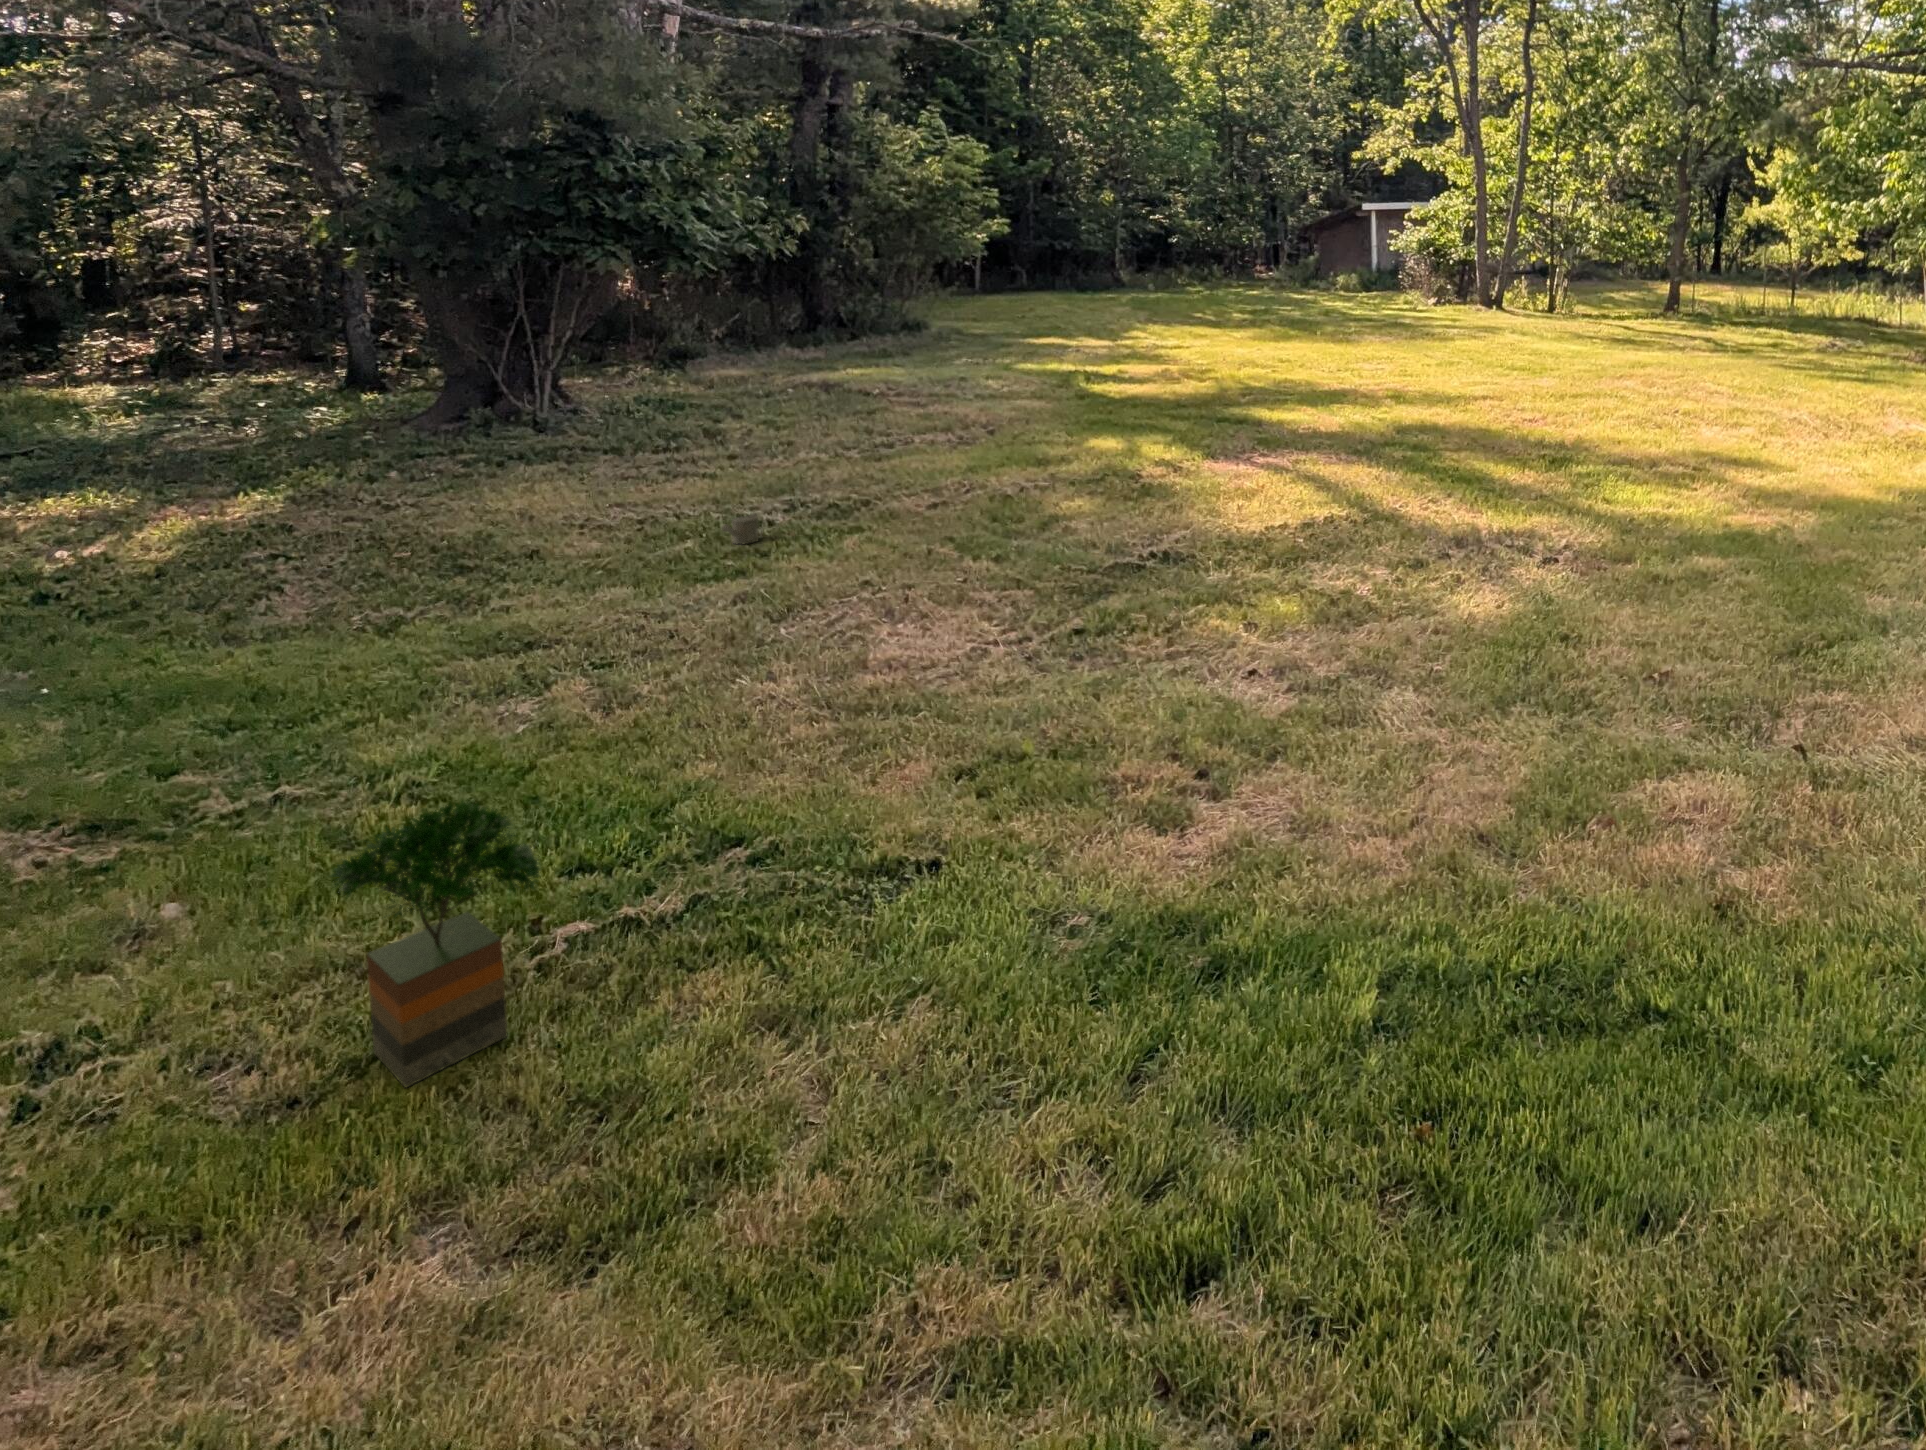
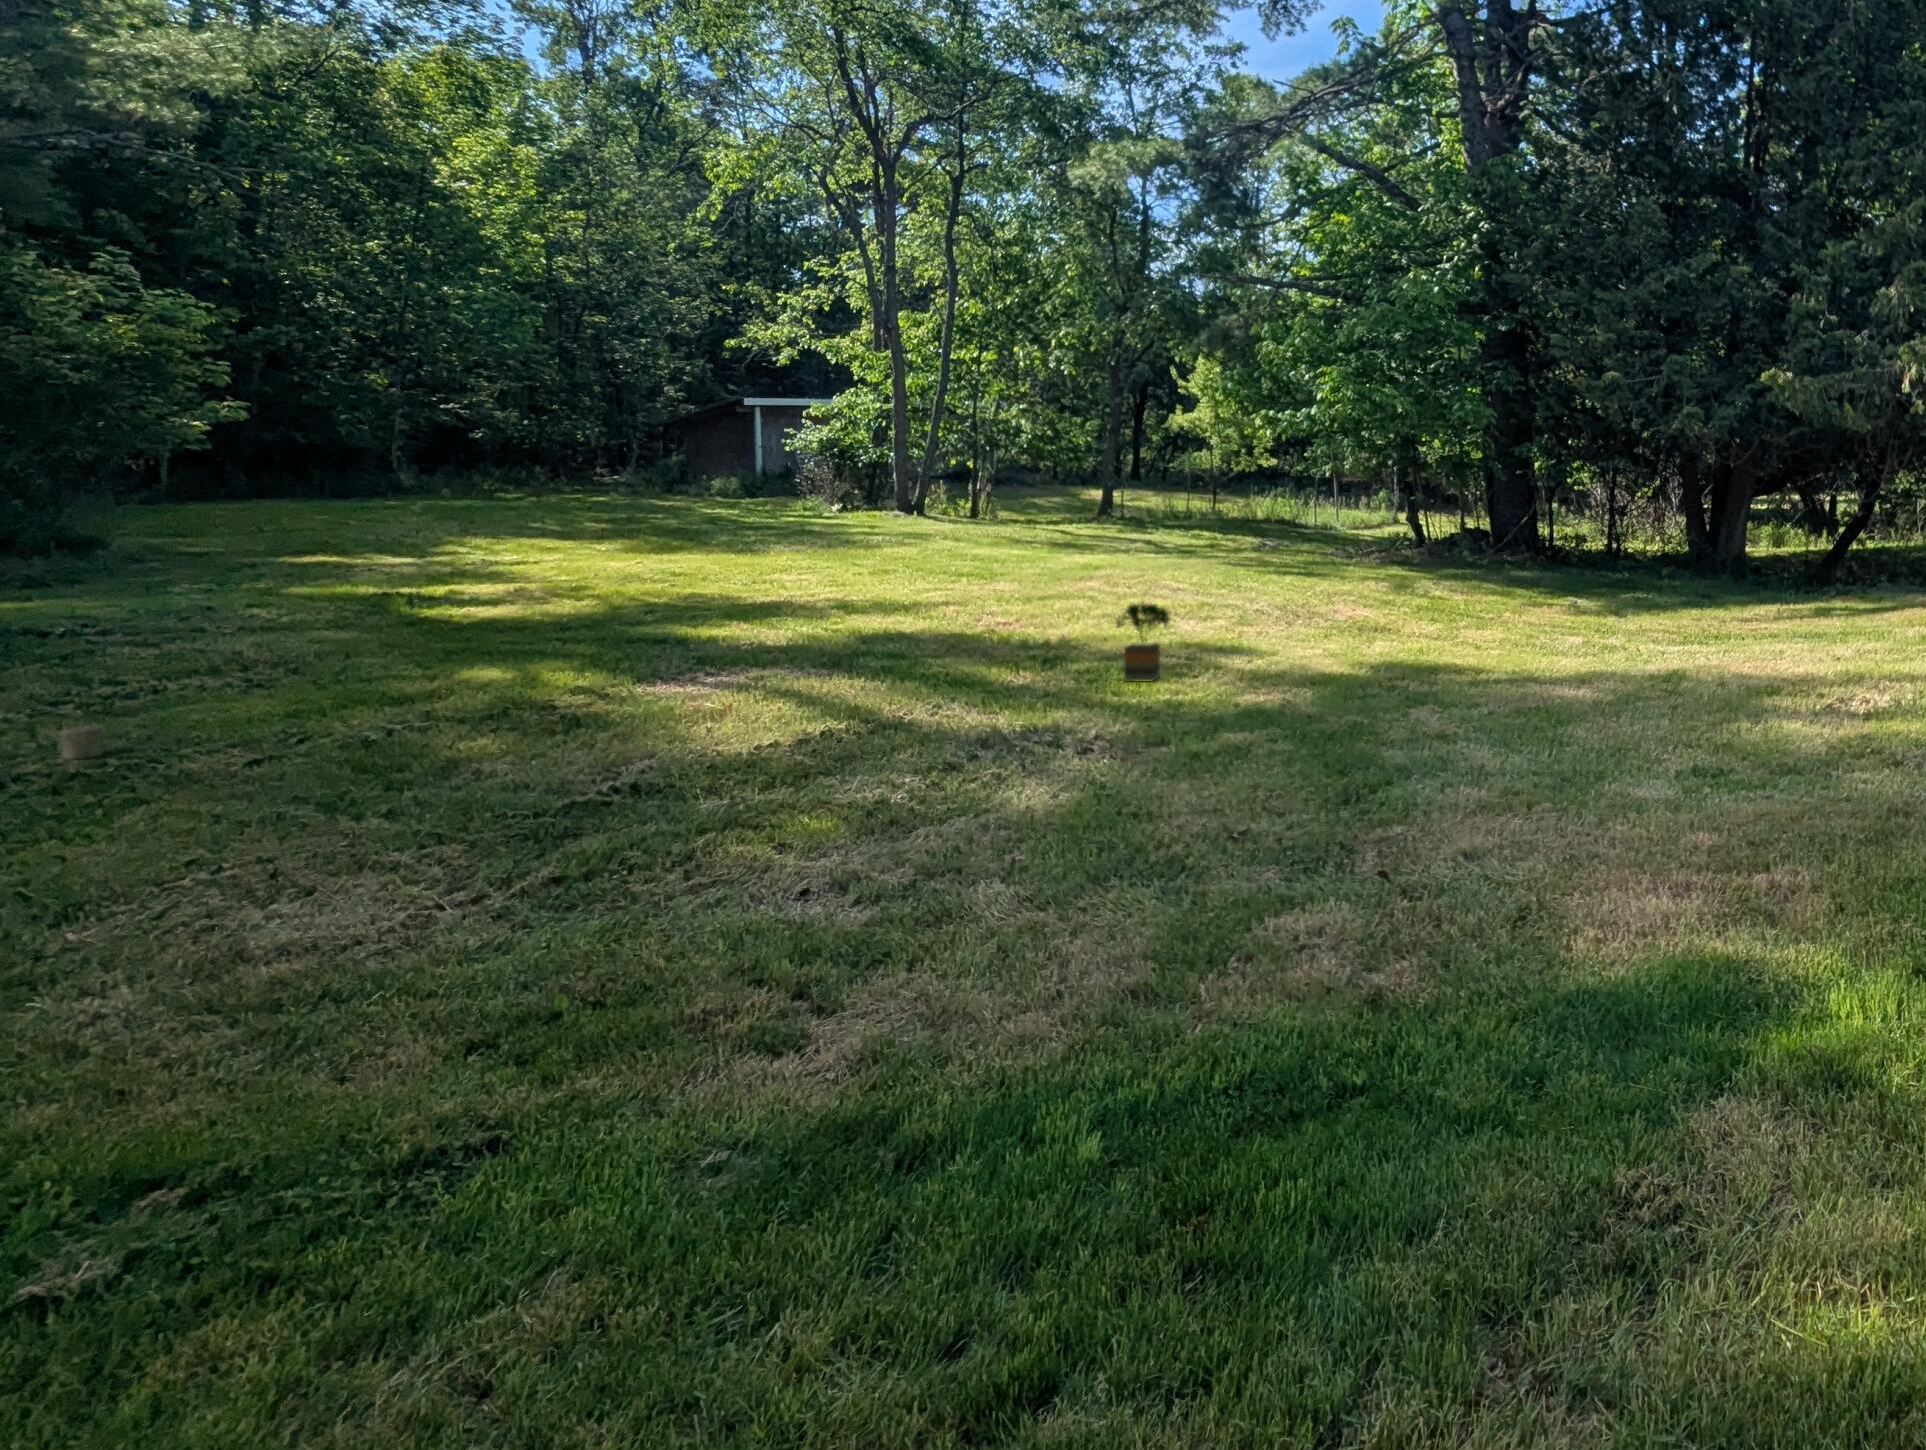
potted tree: present [332,801,541,1087] -> present [1116,603,1170,682]

